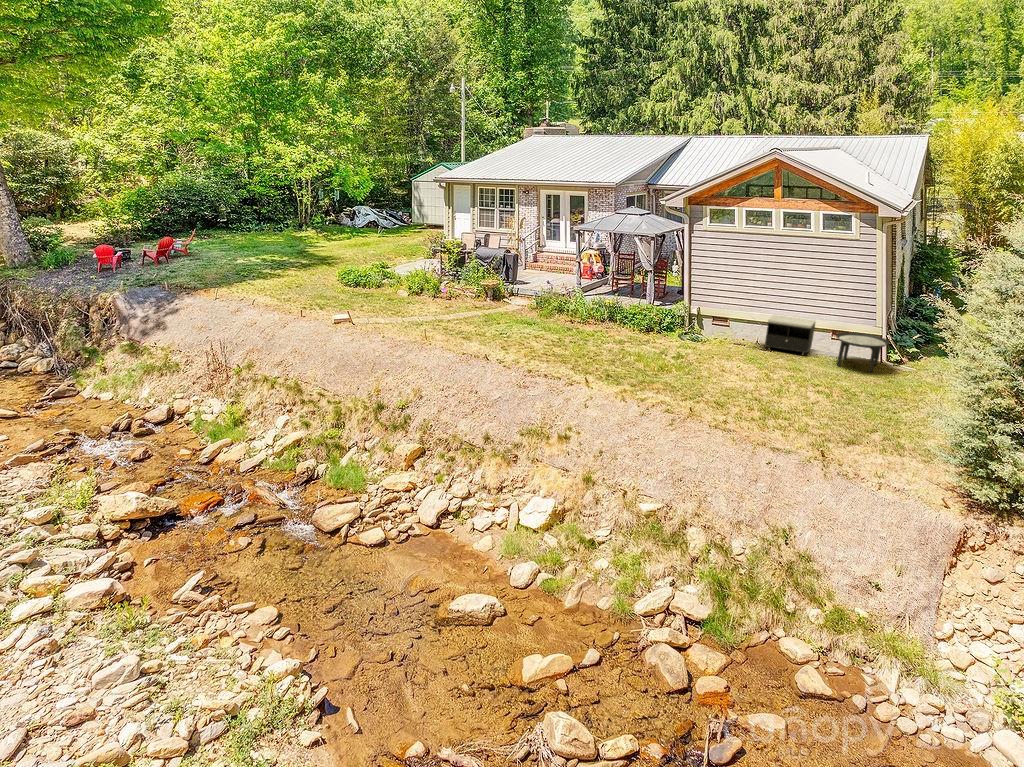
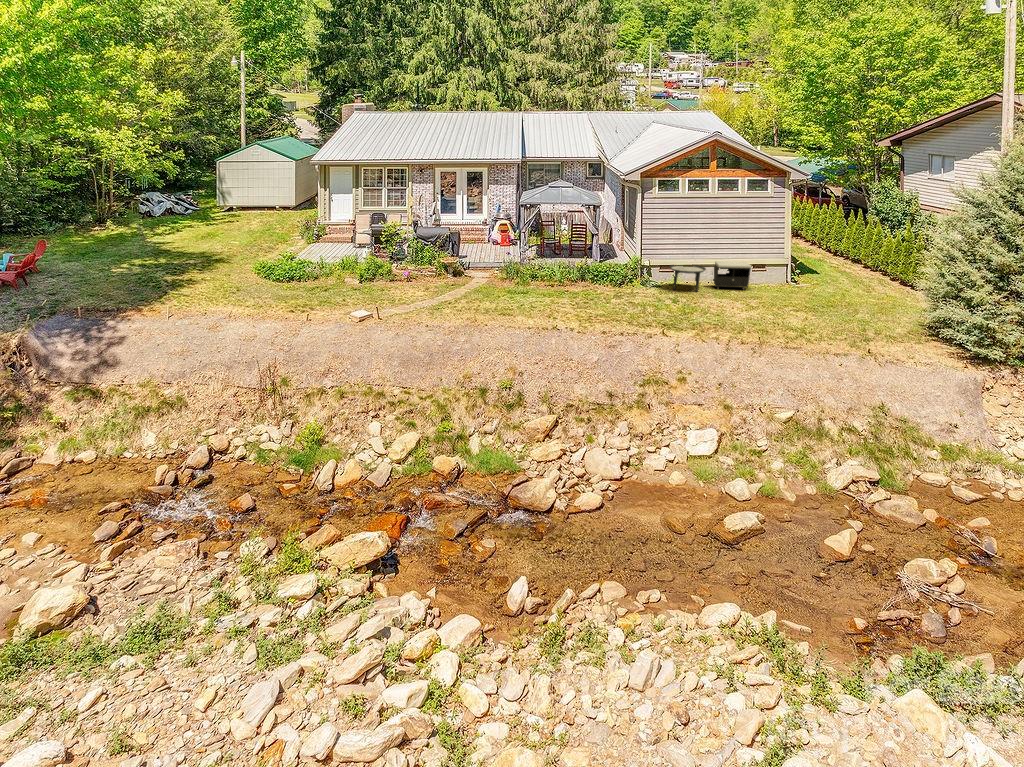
round table: present [836,333,889,372] -> present [669,265,706,291]

